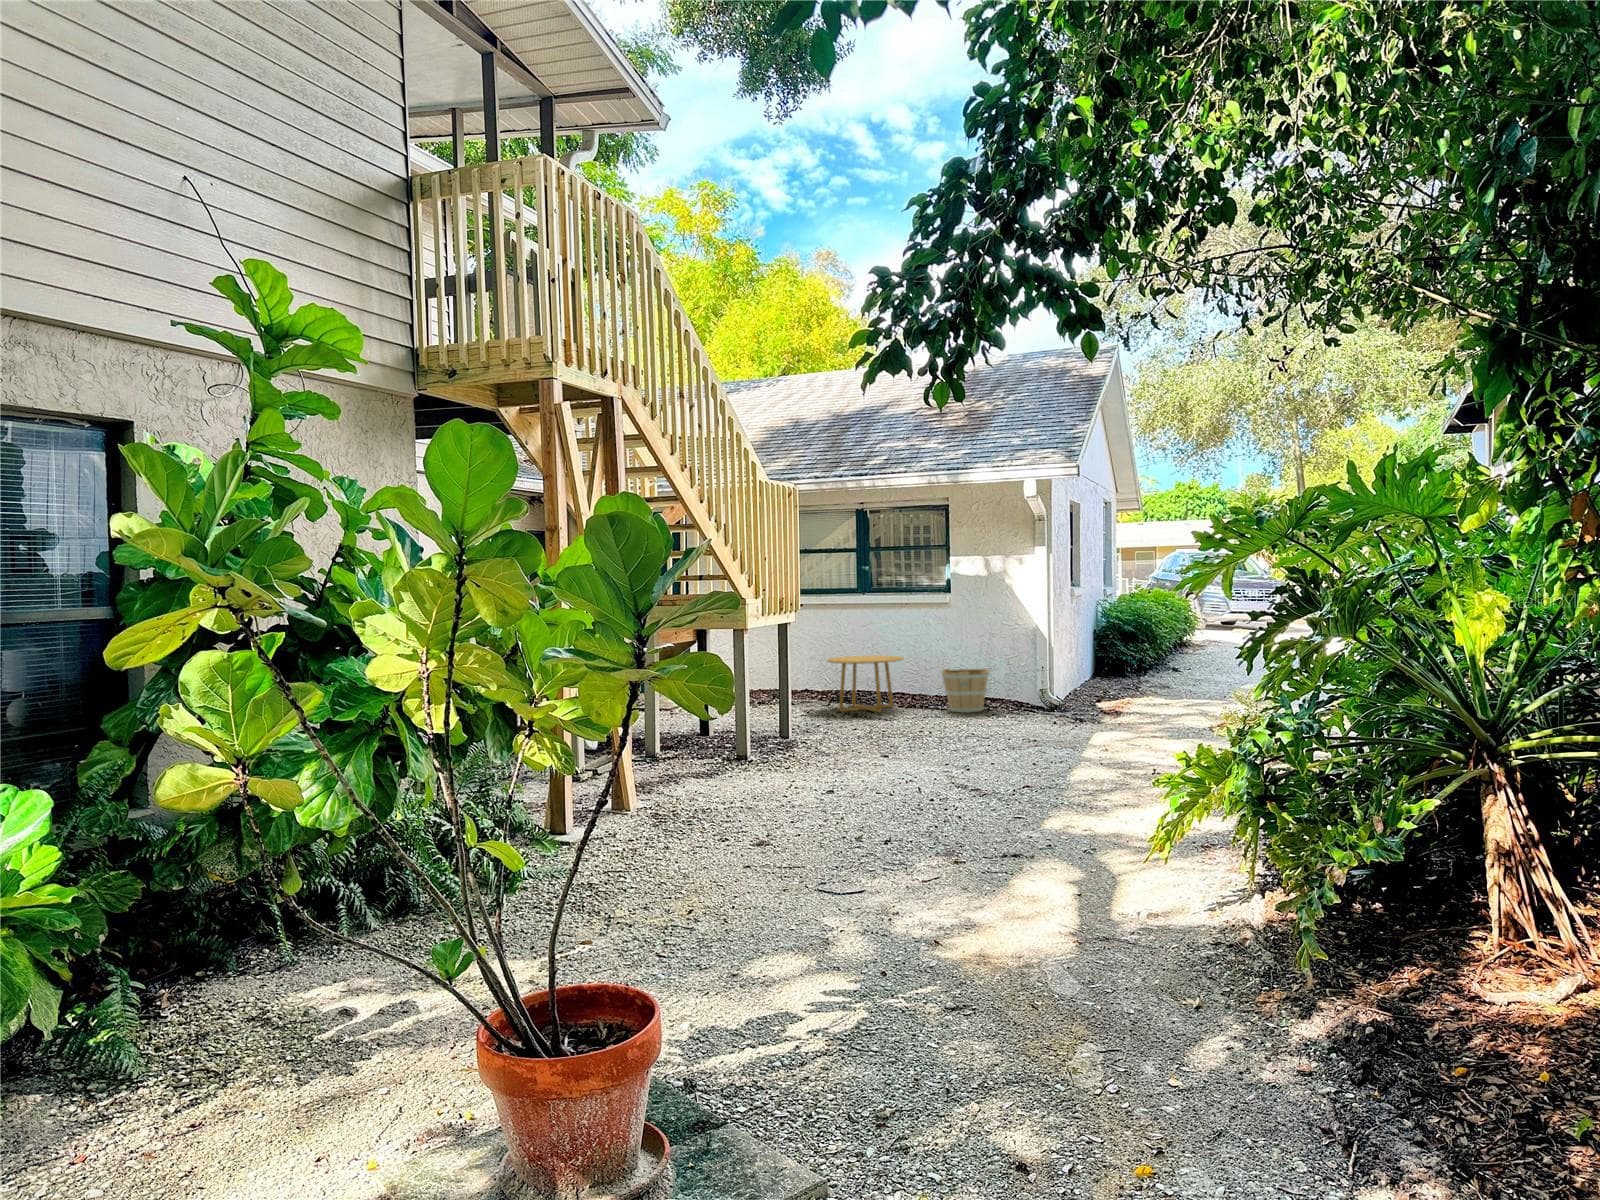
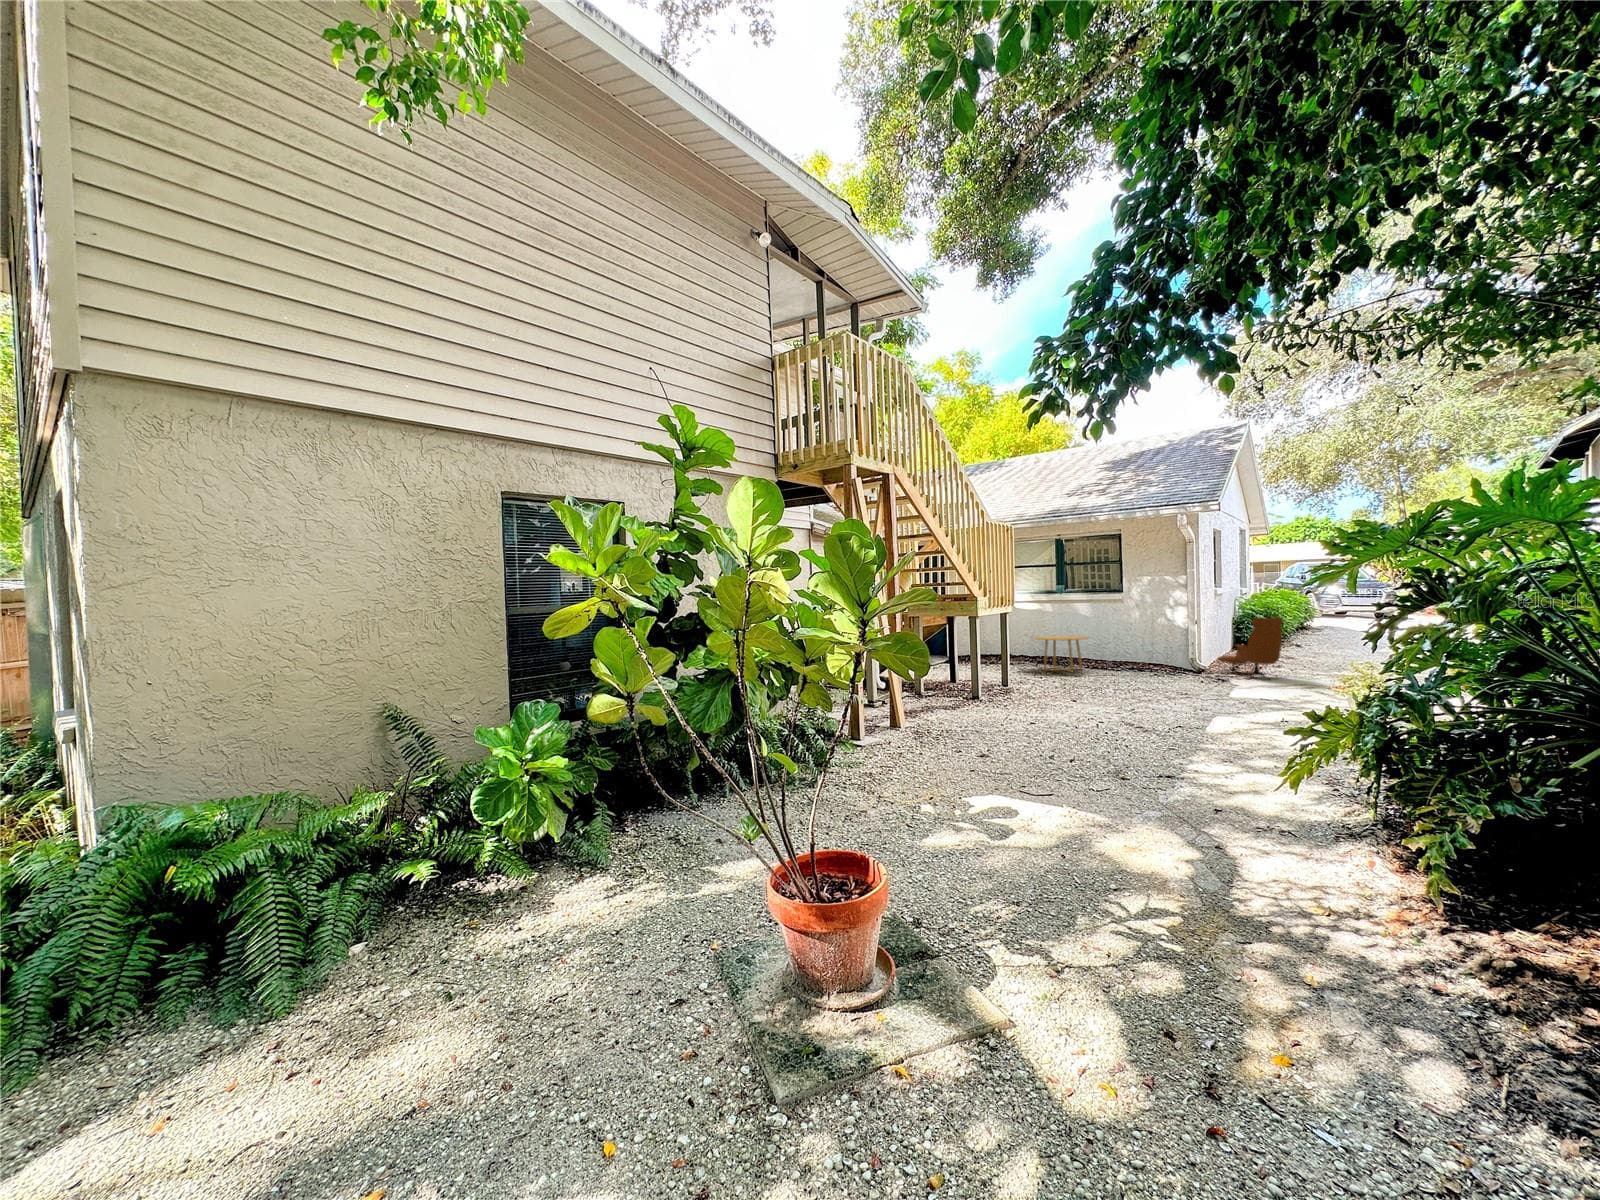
lounge chair: none [1065,628,1139,713] -> present [1218,618,1283,677]
wooden bucket: present [942,669,989,713] -> none [1118,645,1155,675]

